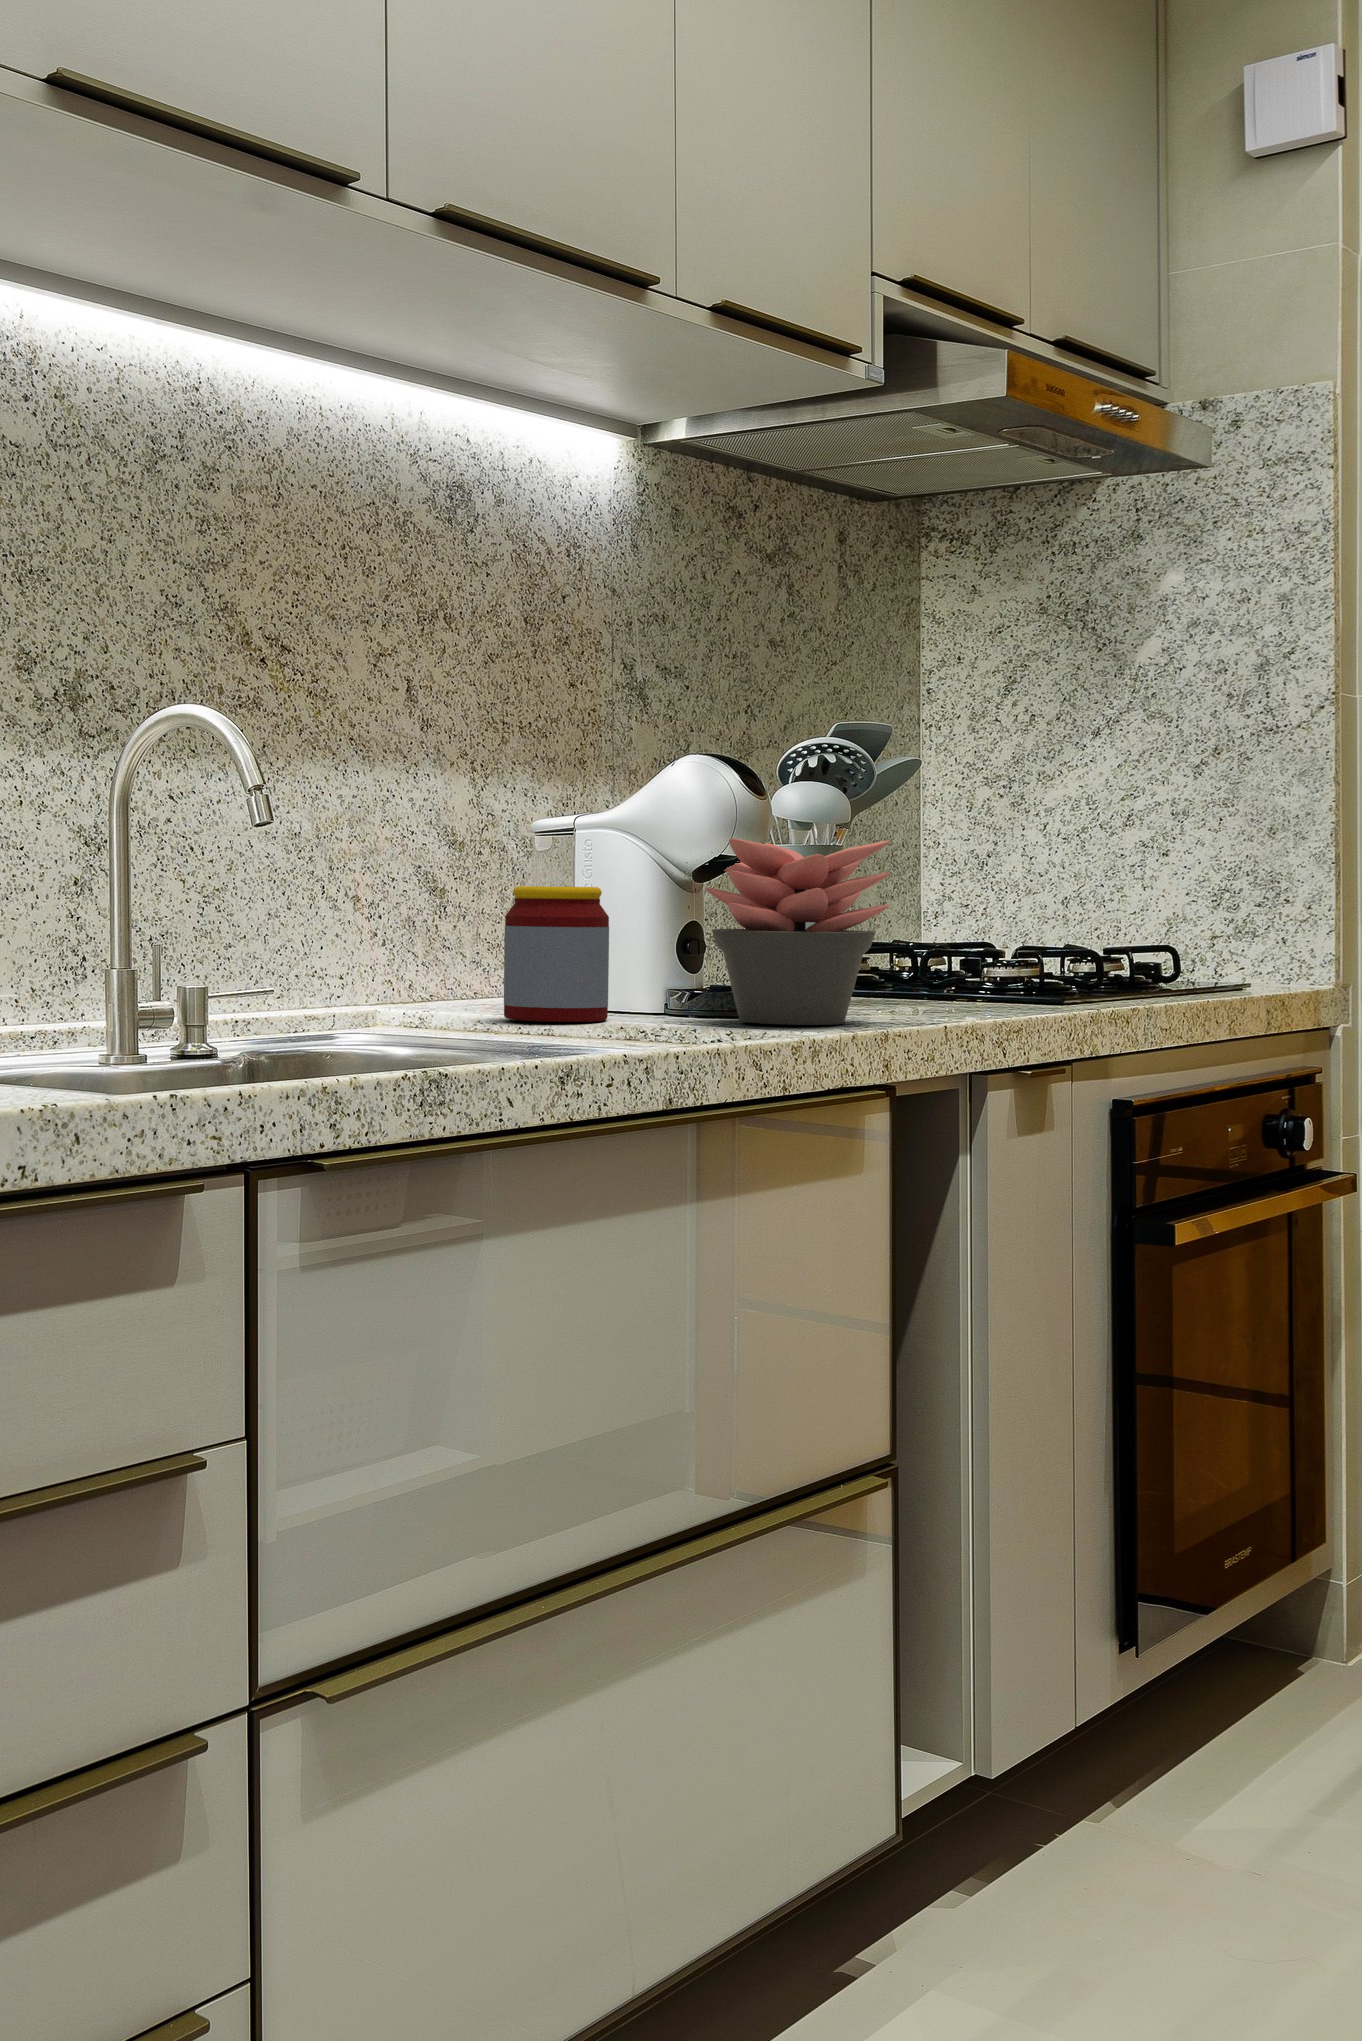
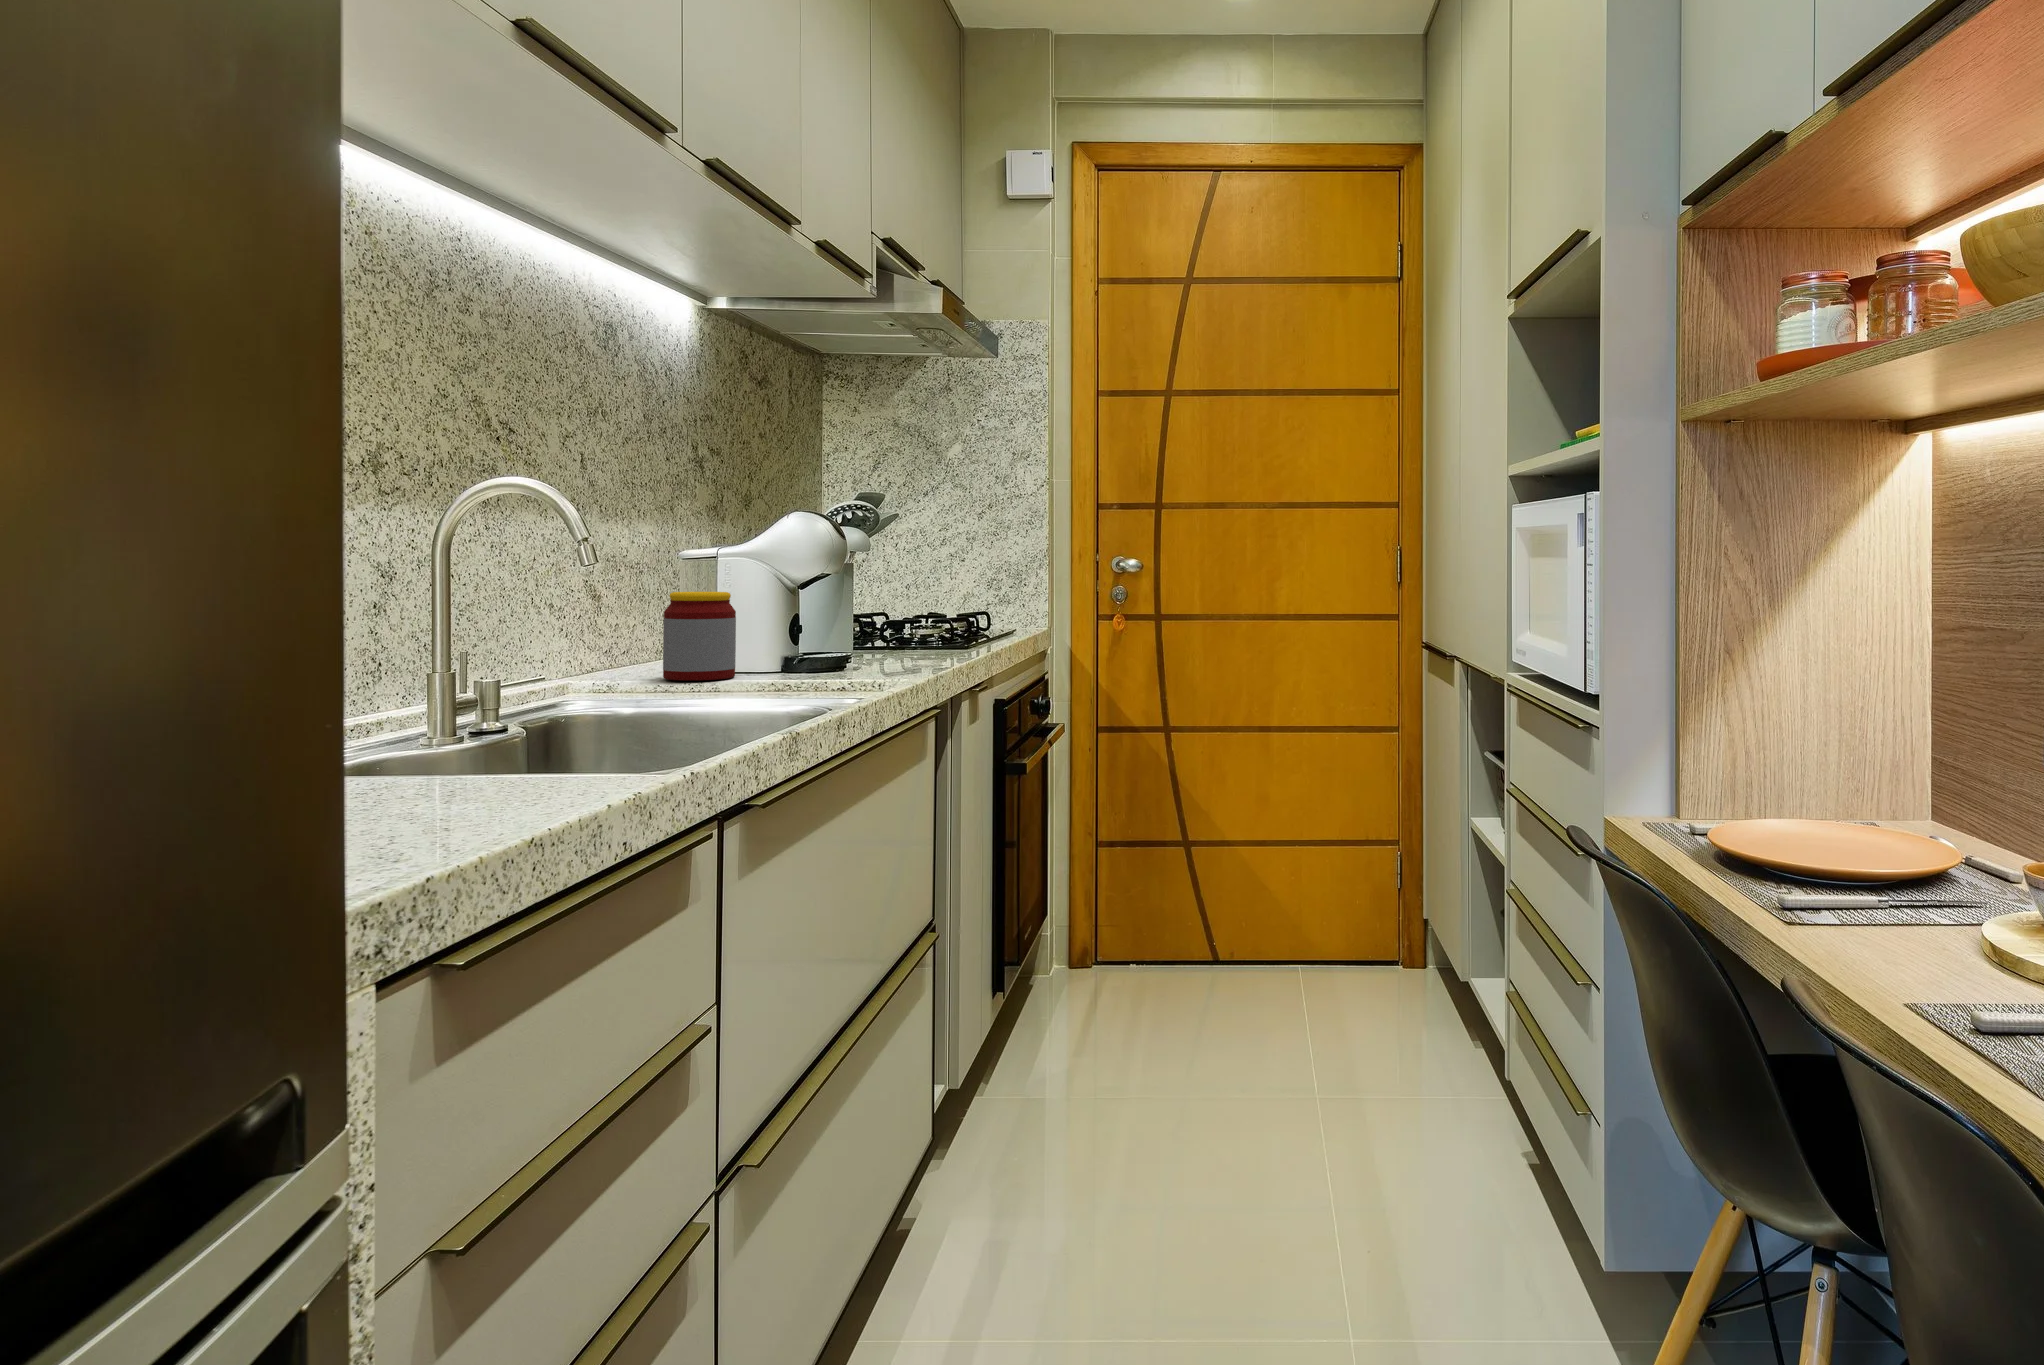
succulent plant: present [705,838,890,1025] -> none [798,563,912,673]

